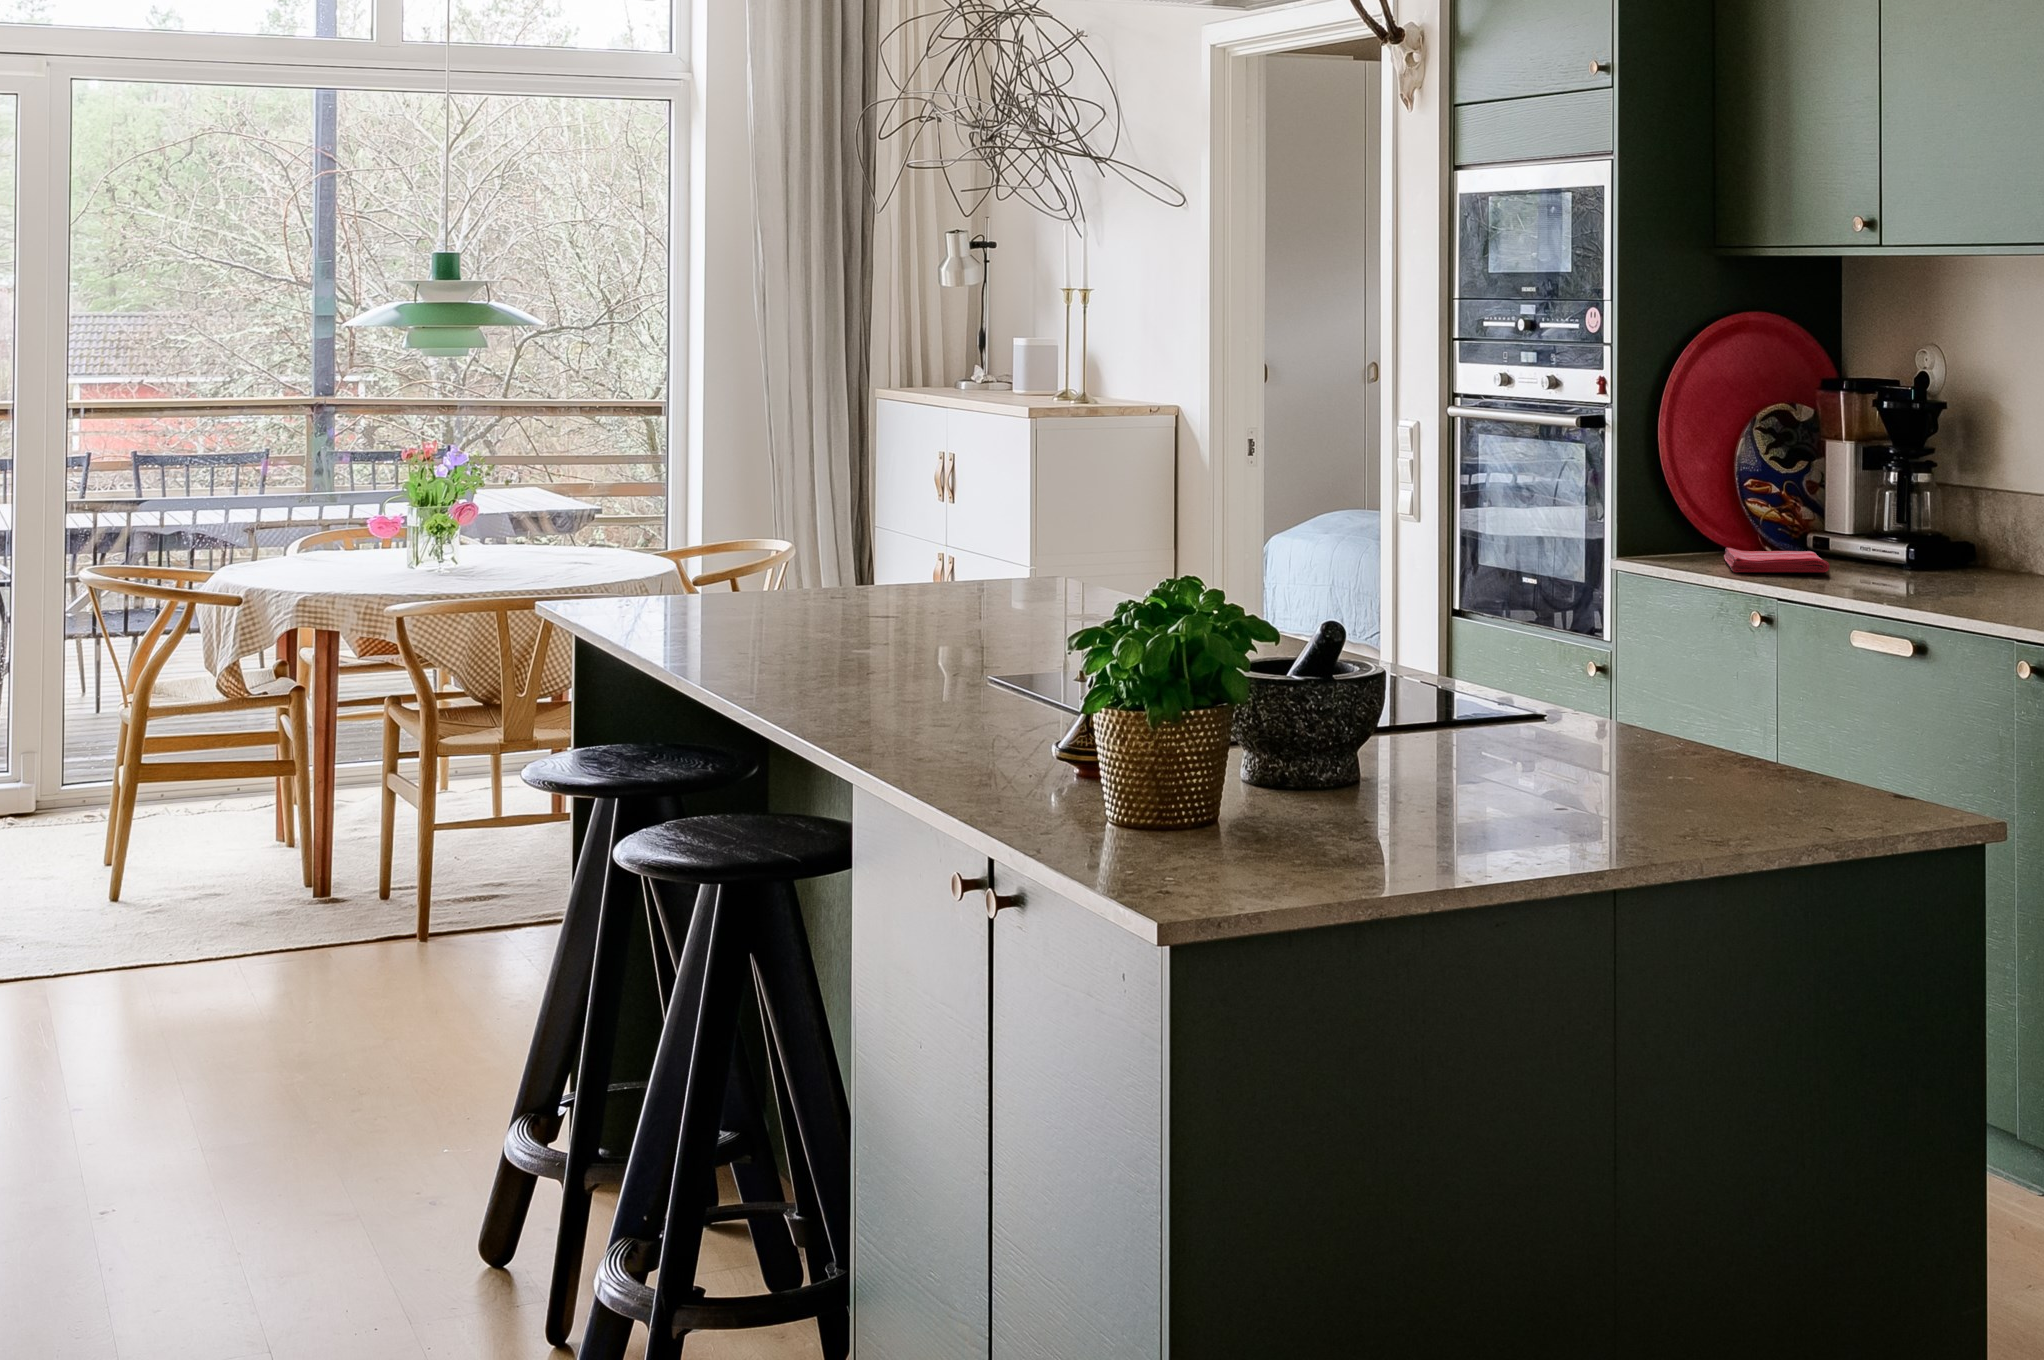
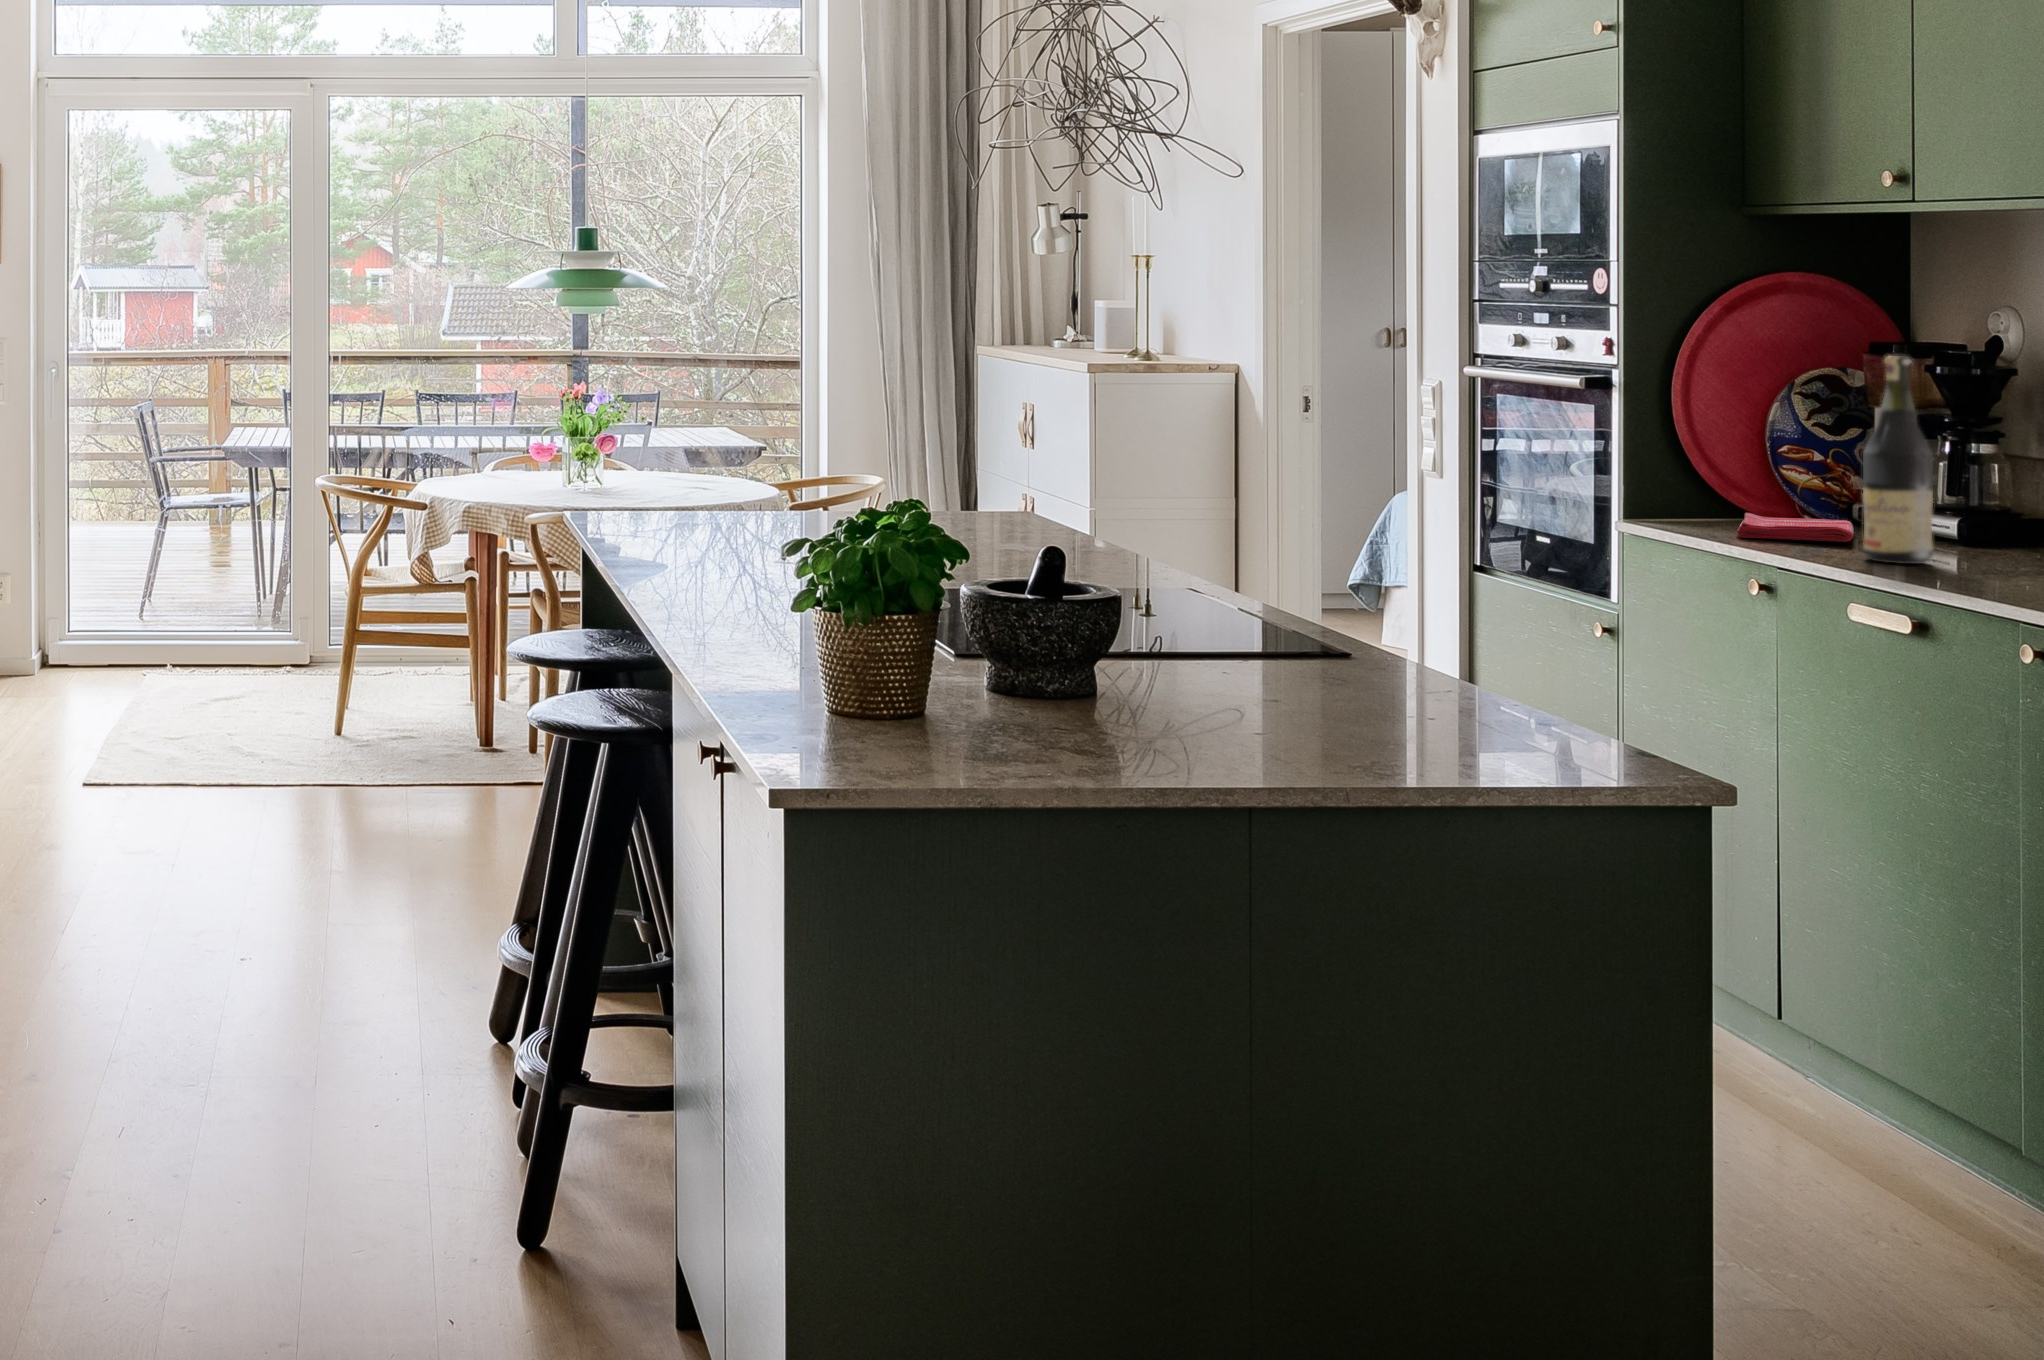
wine bottle: none [1848,393,1905,591] -> present [1863,356,1933,564]

